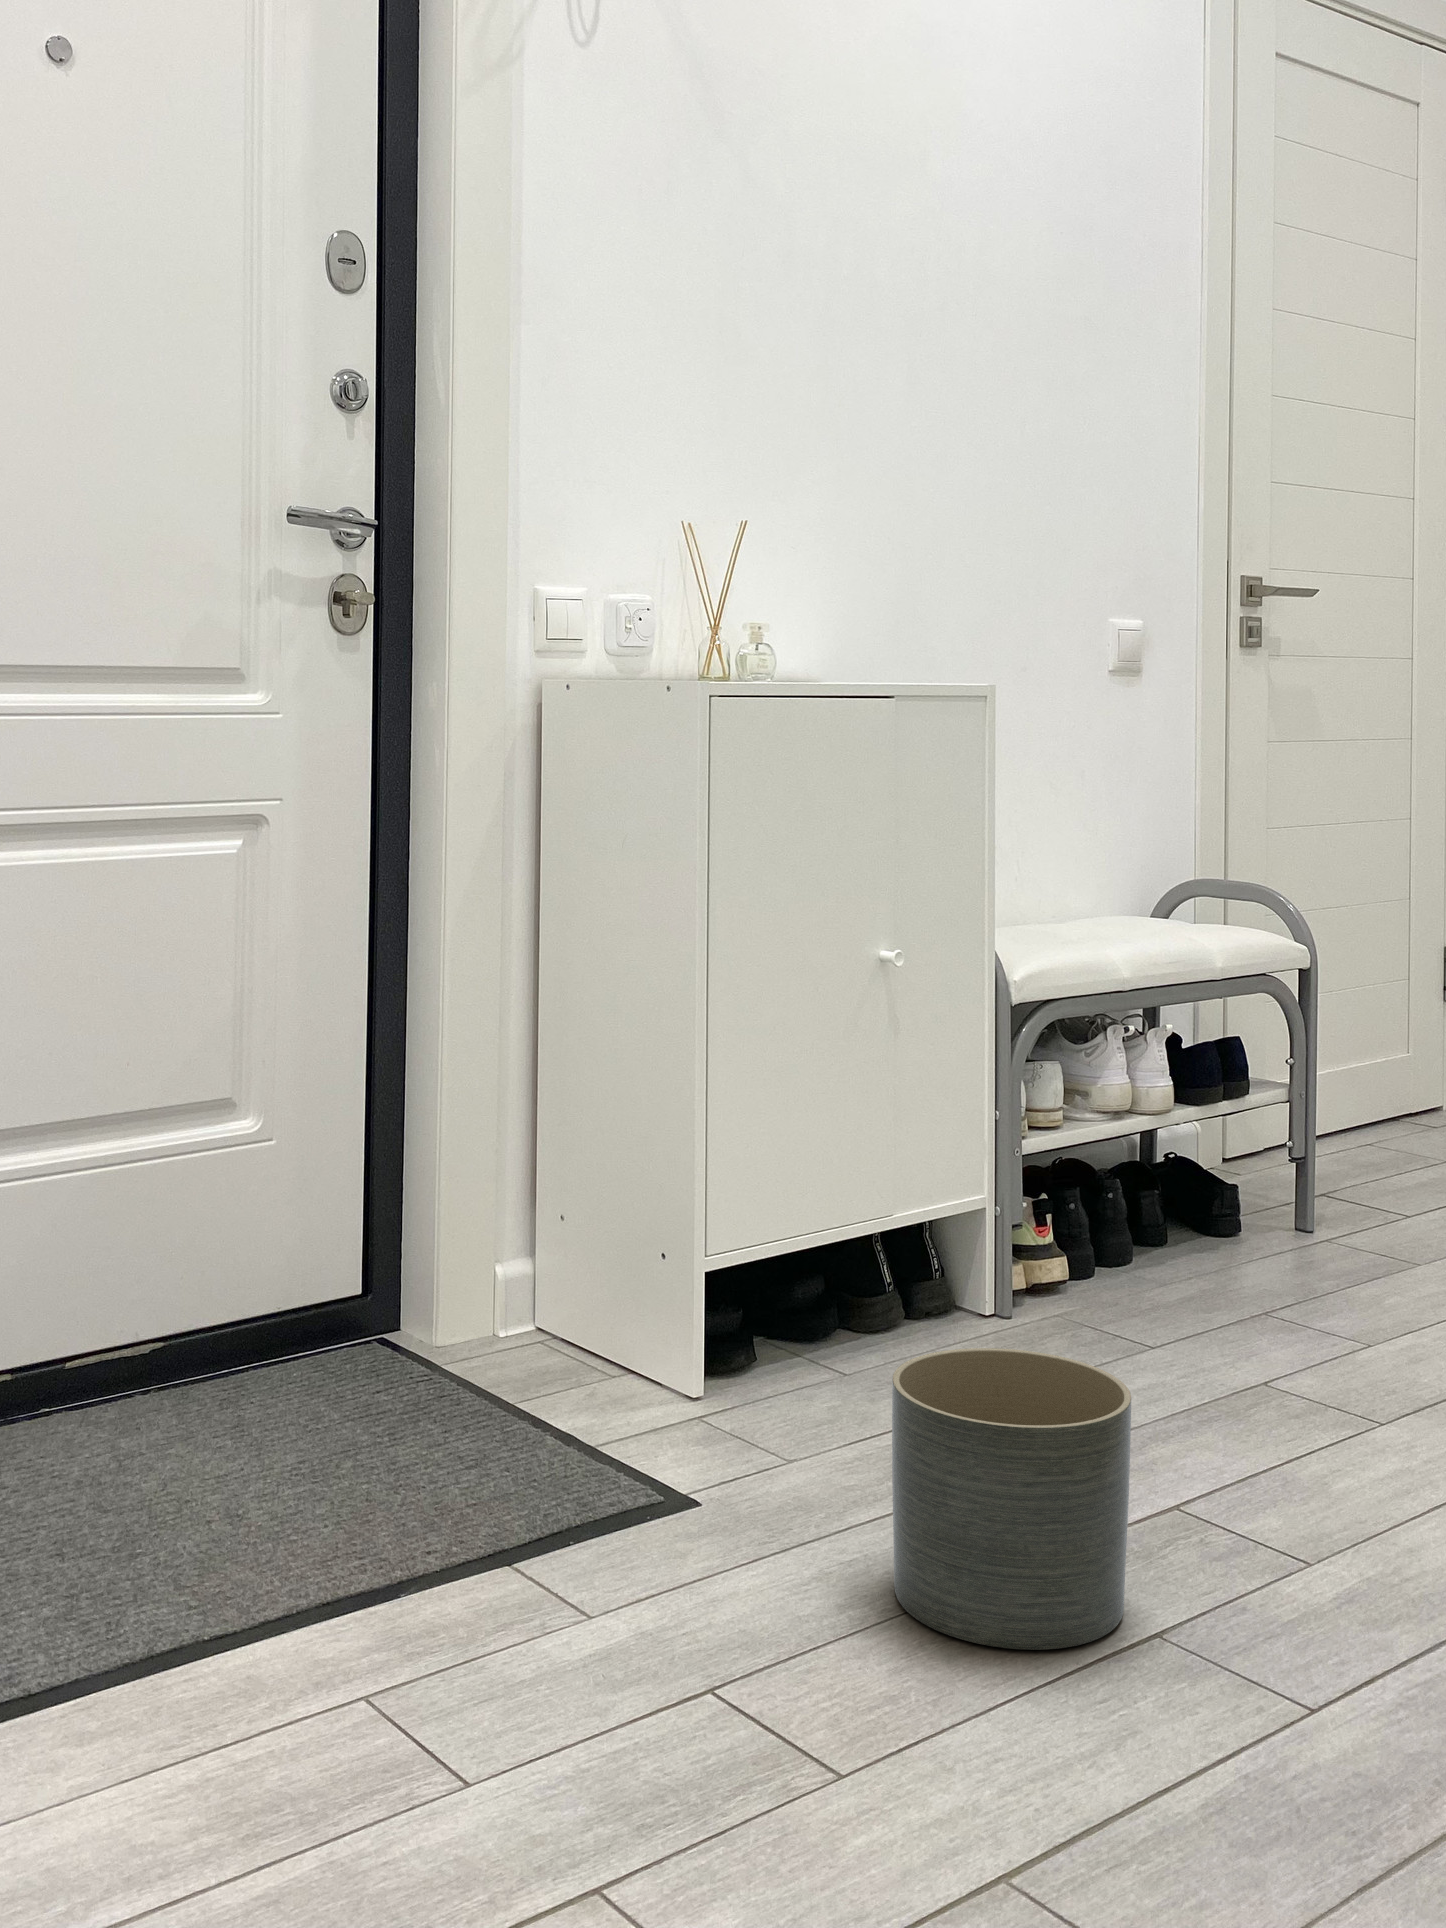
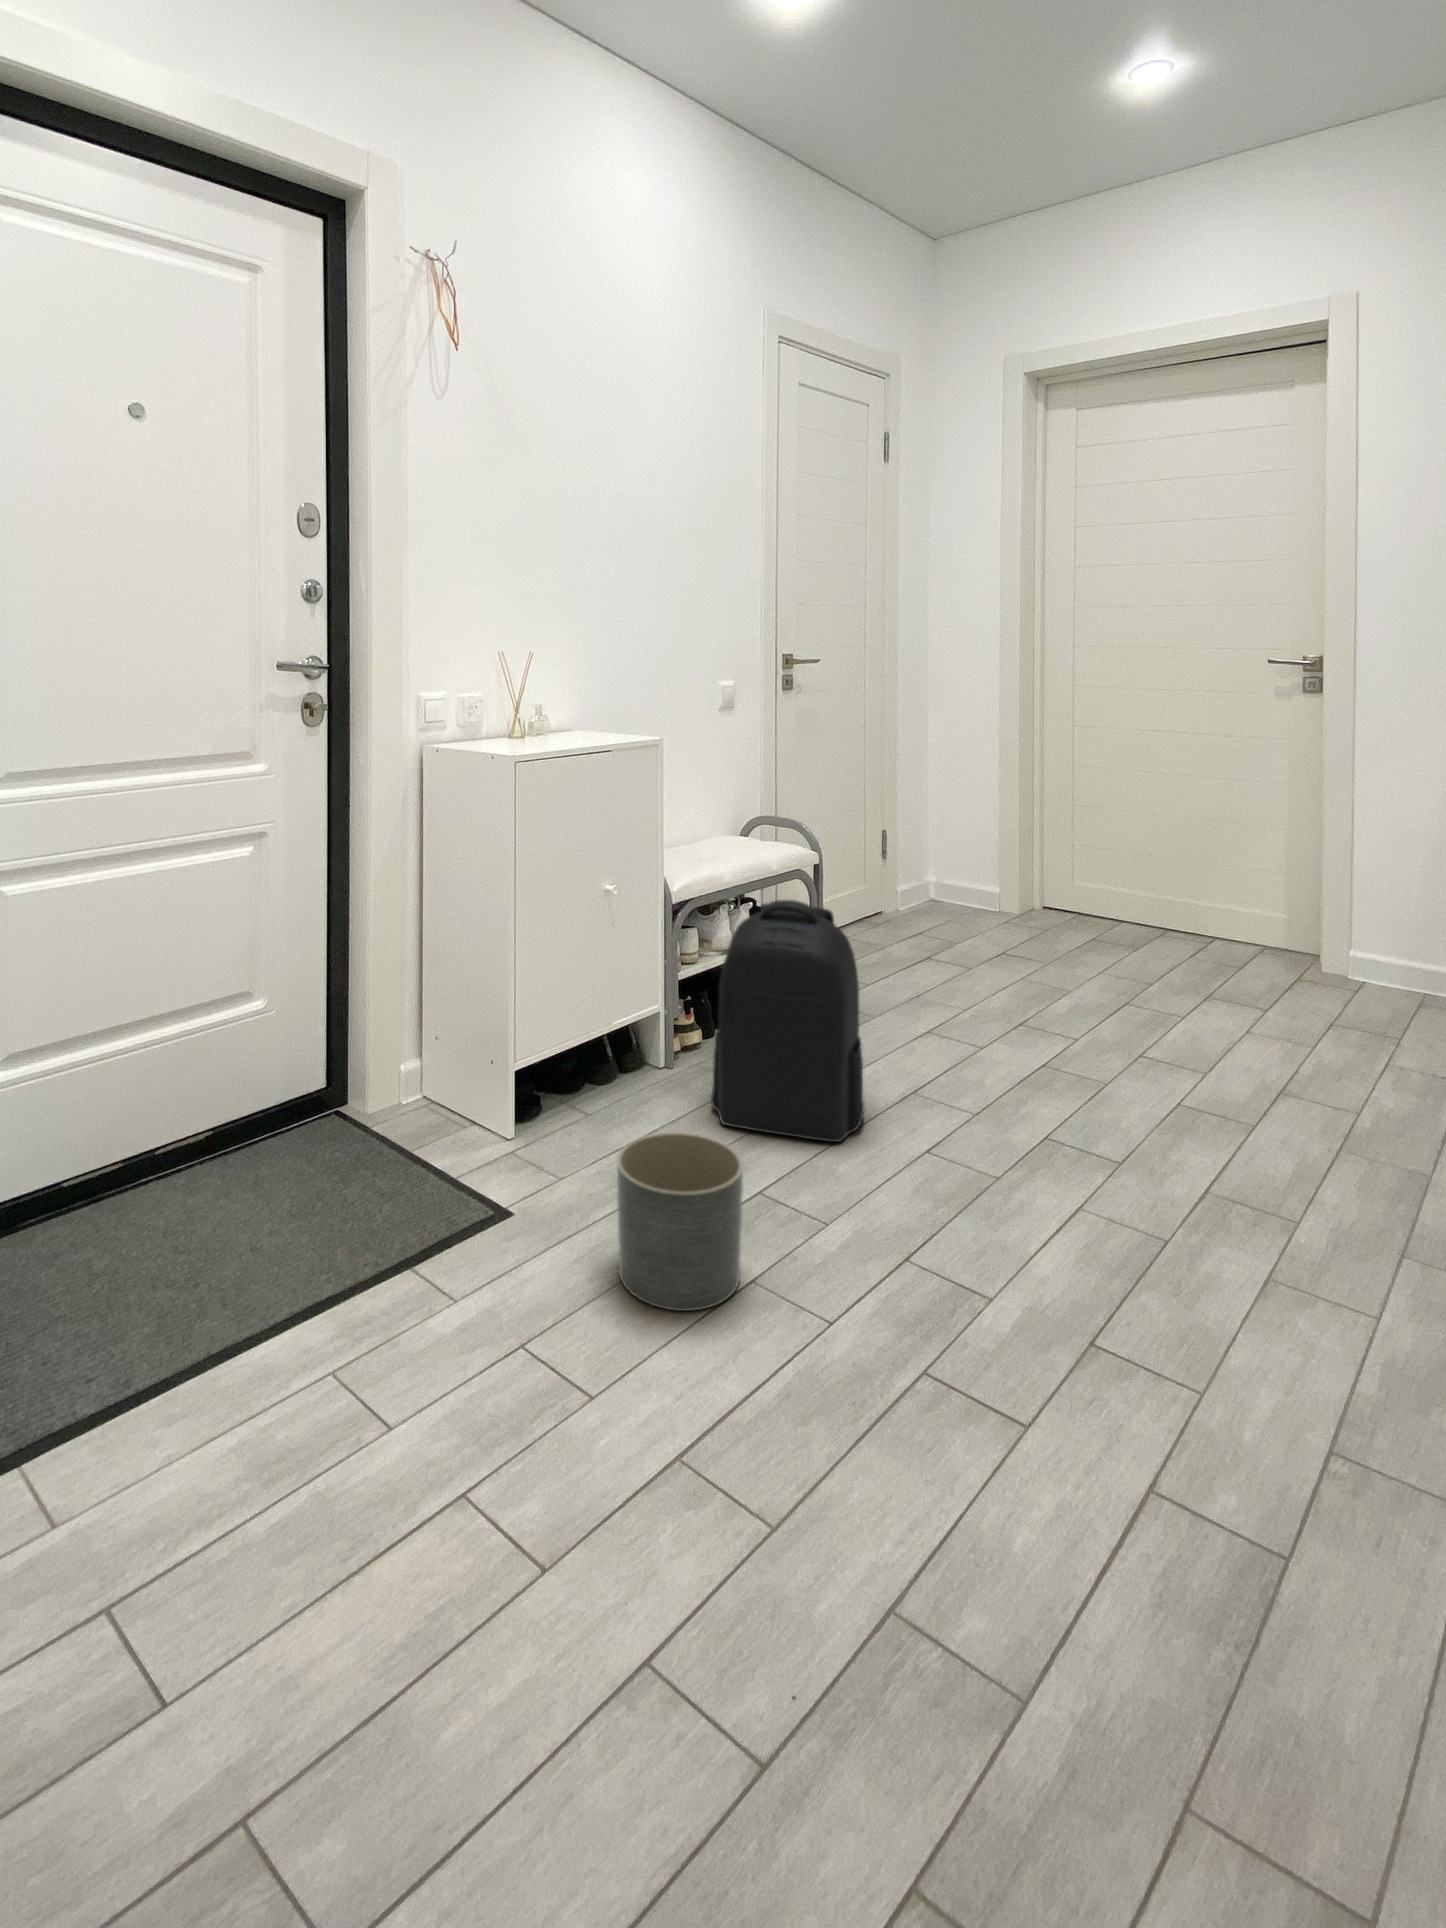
backpack: none [1080,979,1384,1436] -> present [711,900,864,1142]

